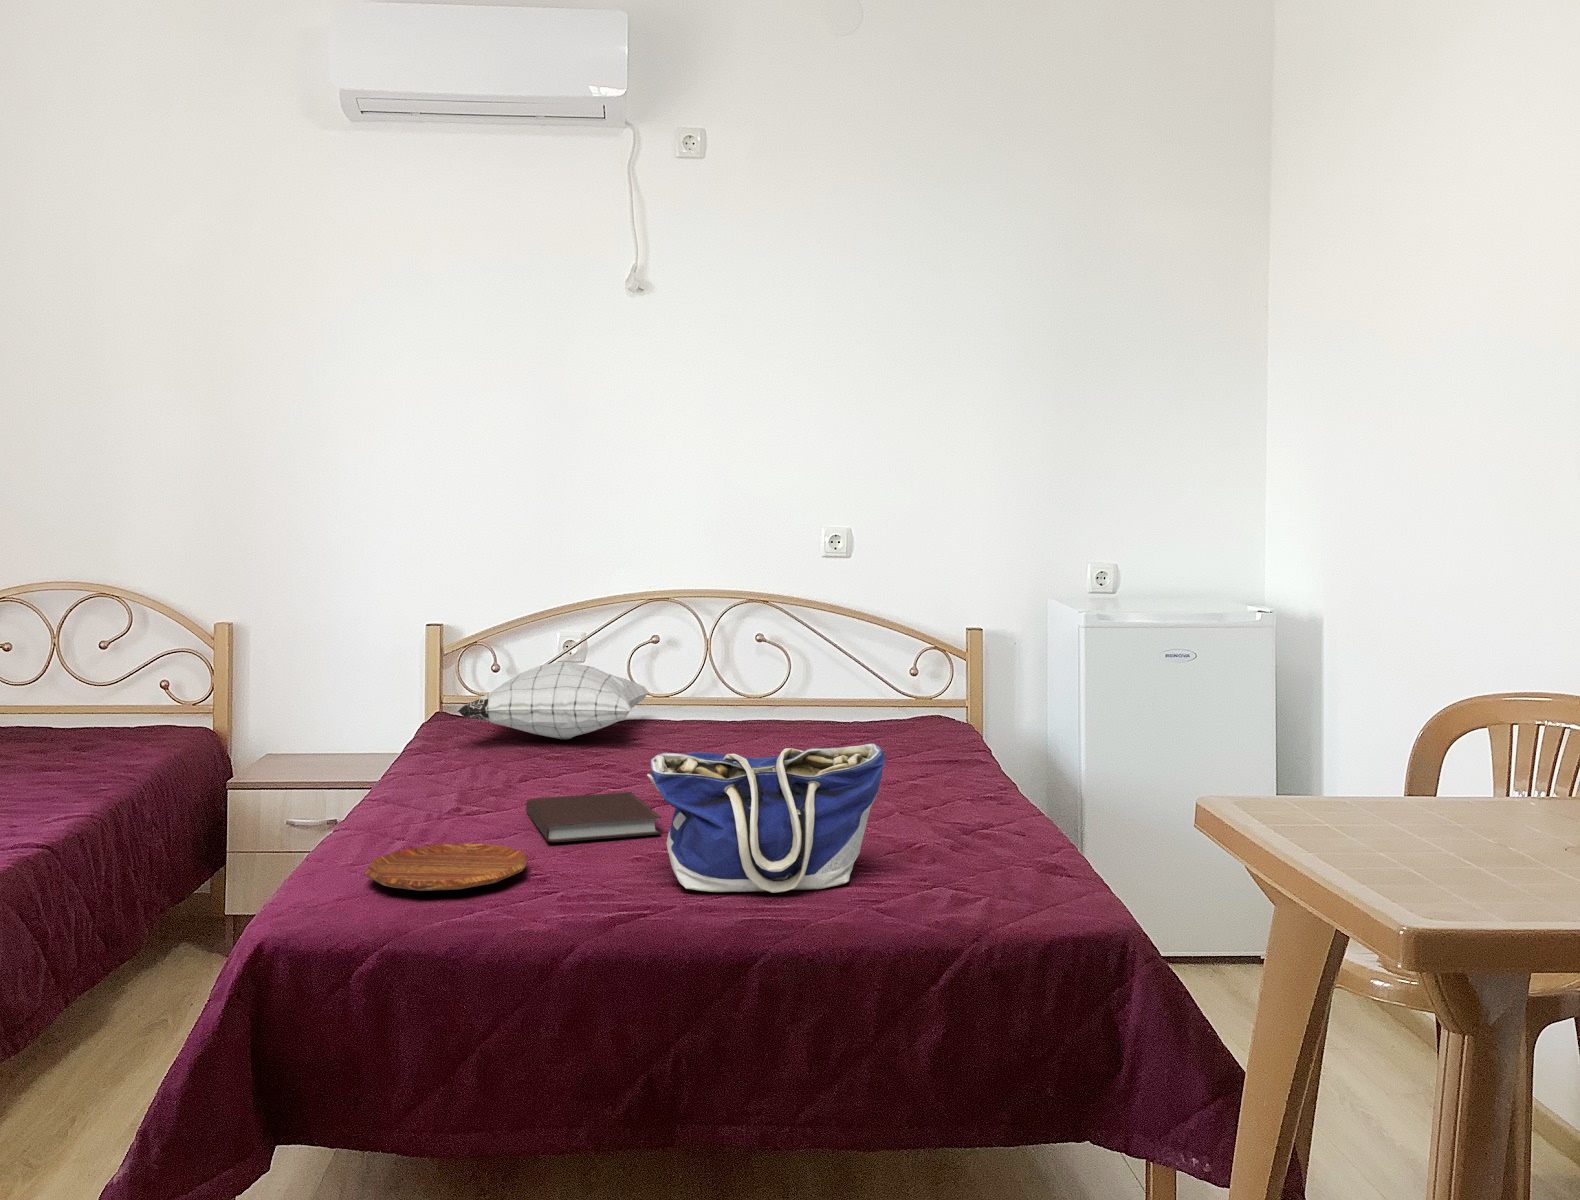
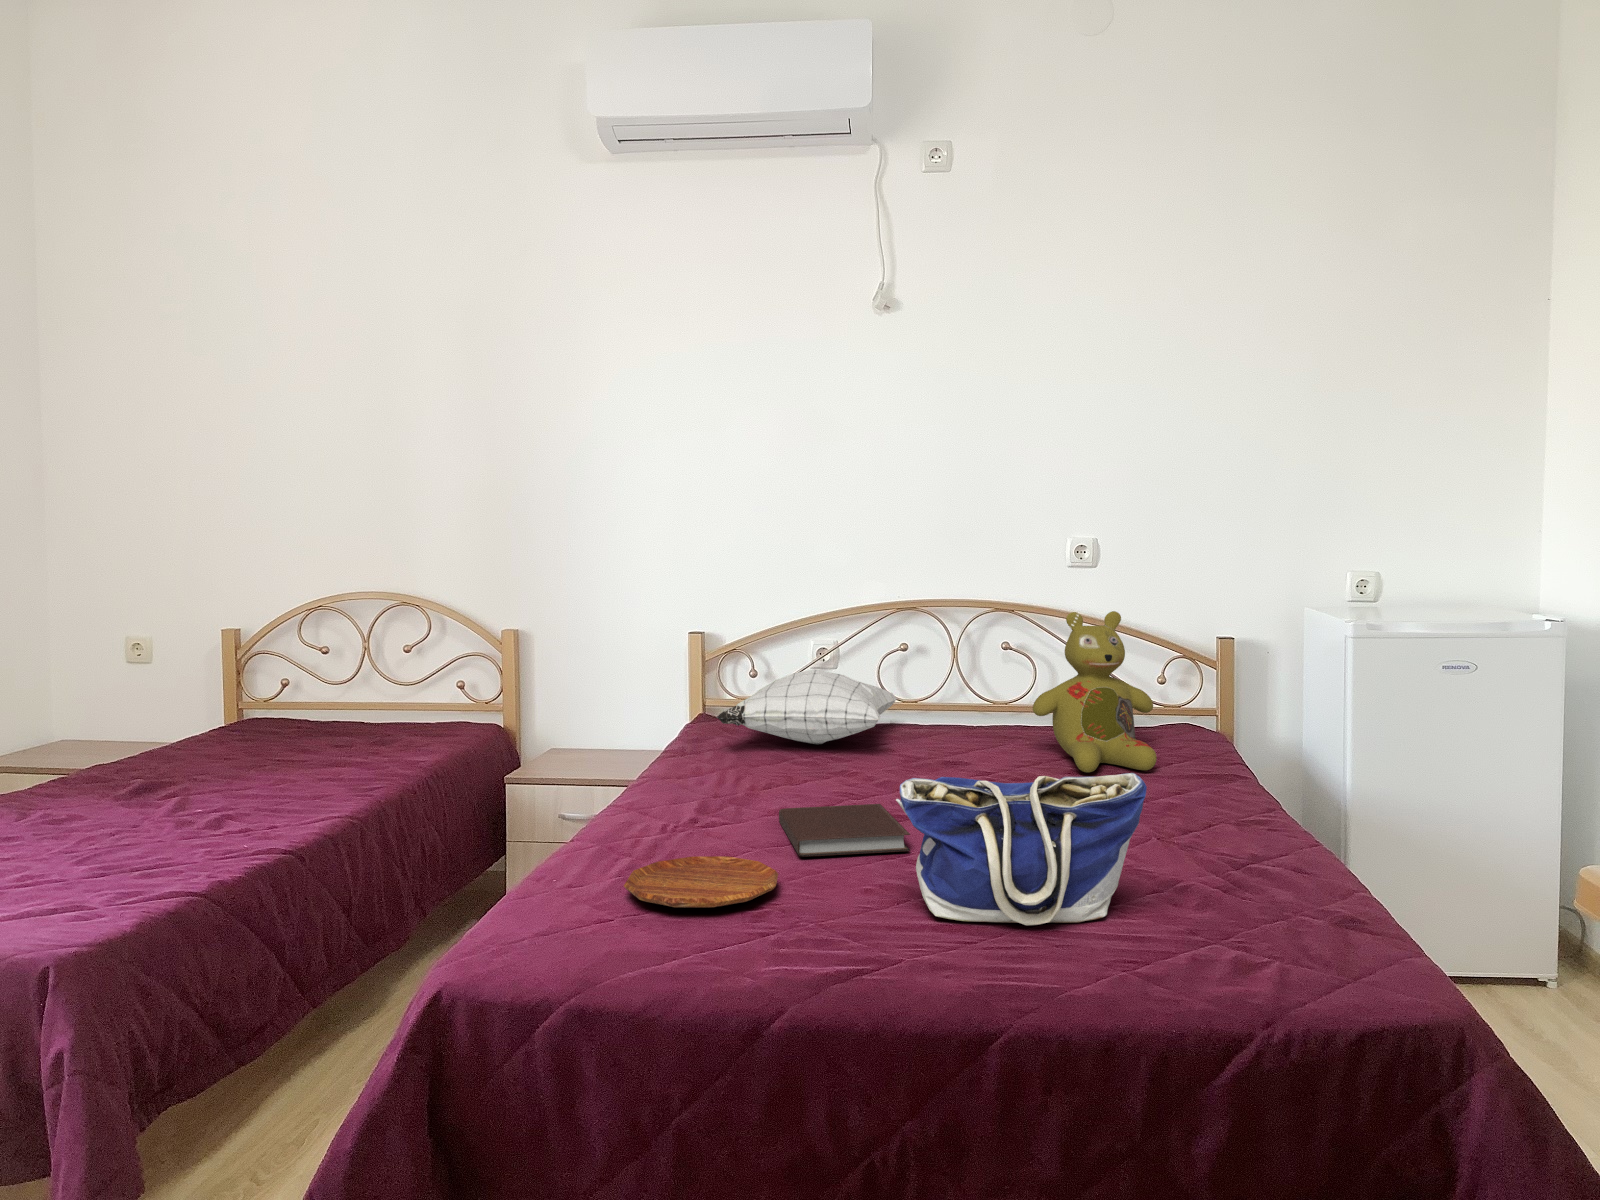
stuffed bear: none [785,600,905,760] -> present [1033,611,1157,772]

